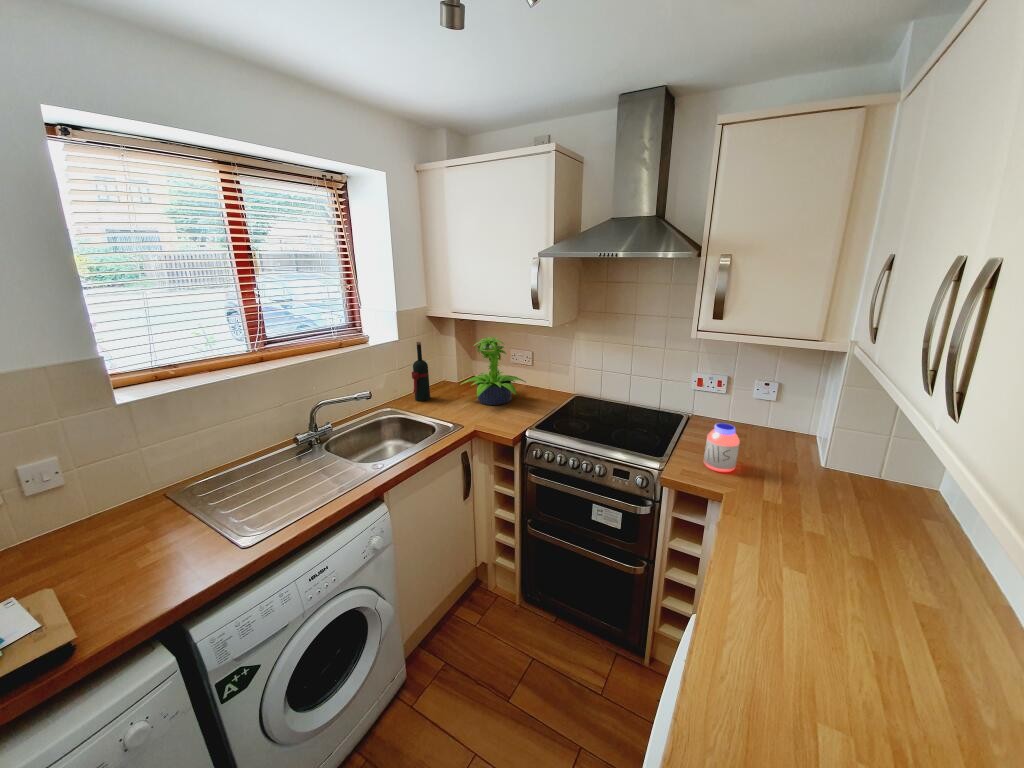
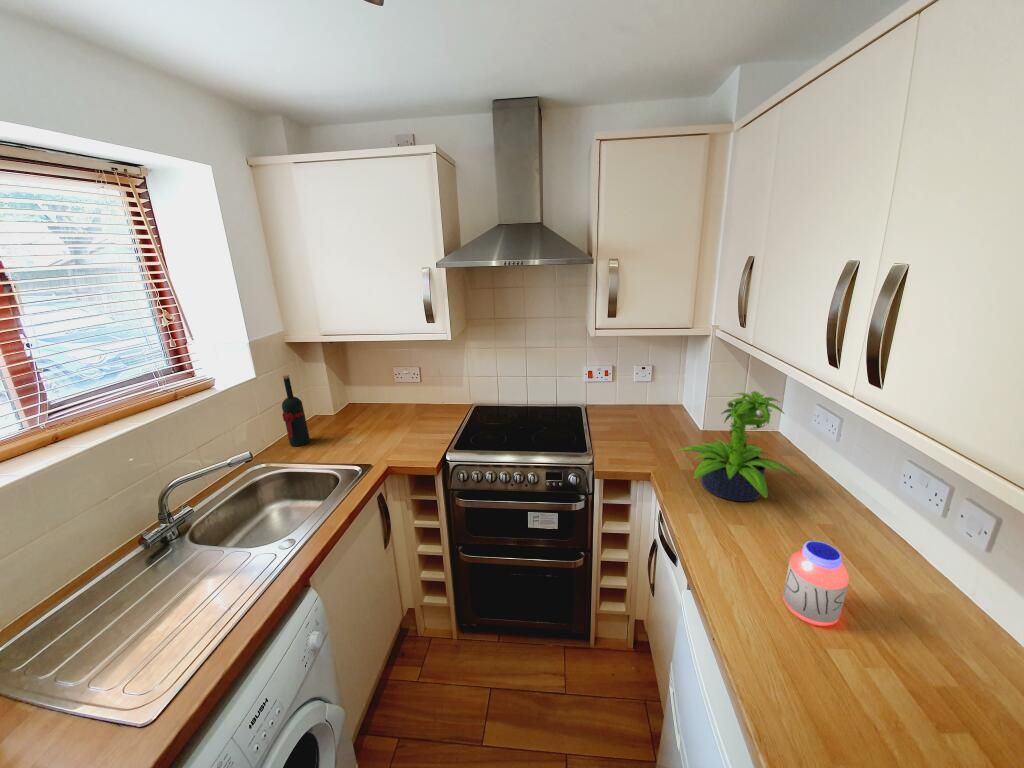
potted plant: present [460,337,526,405] -> present [678,391,797,501]
jar: present [704,423,740,472] -> present [783,541,849,626]

